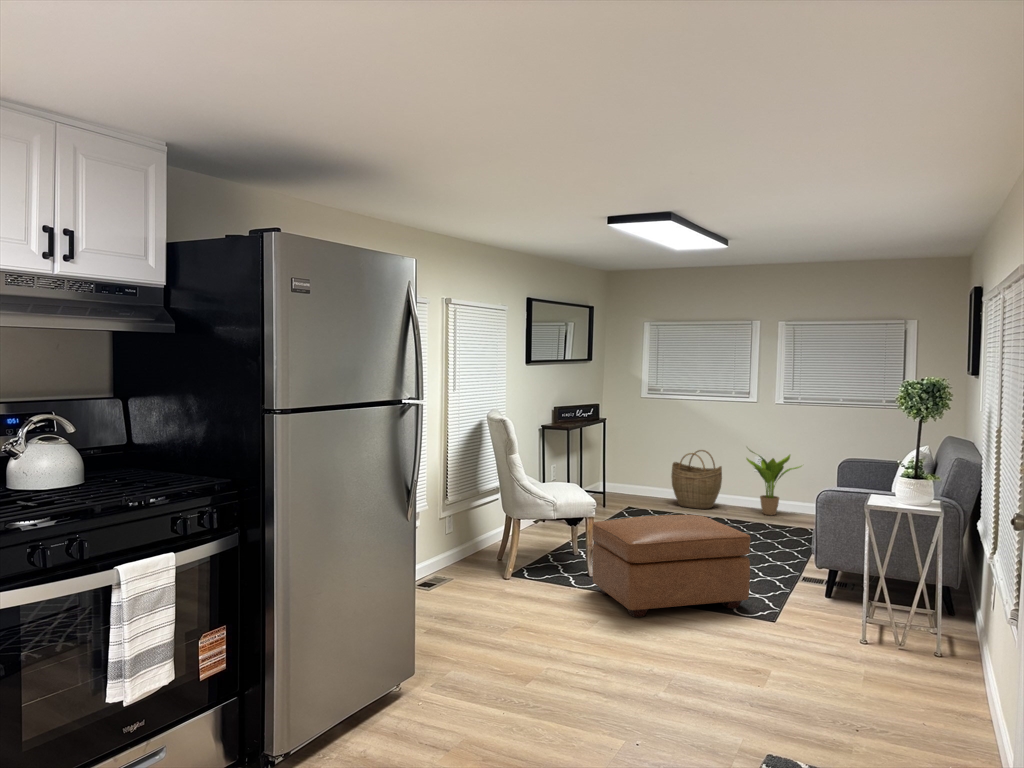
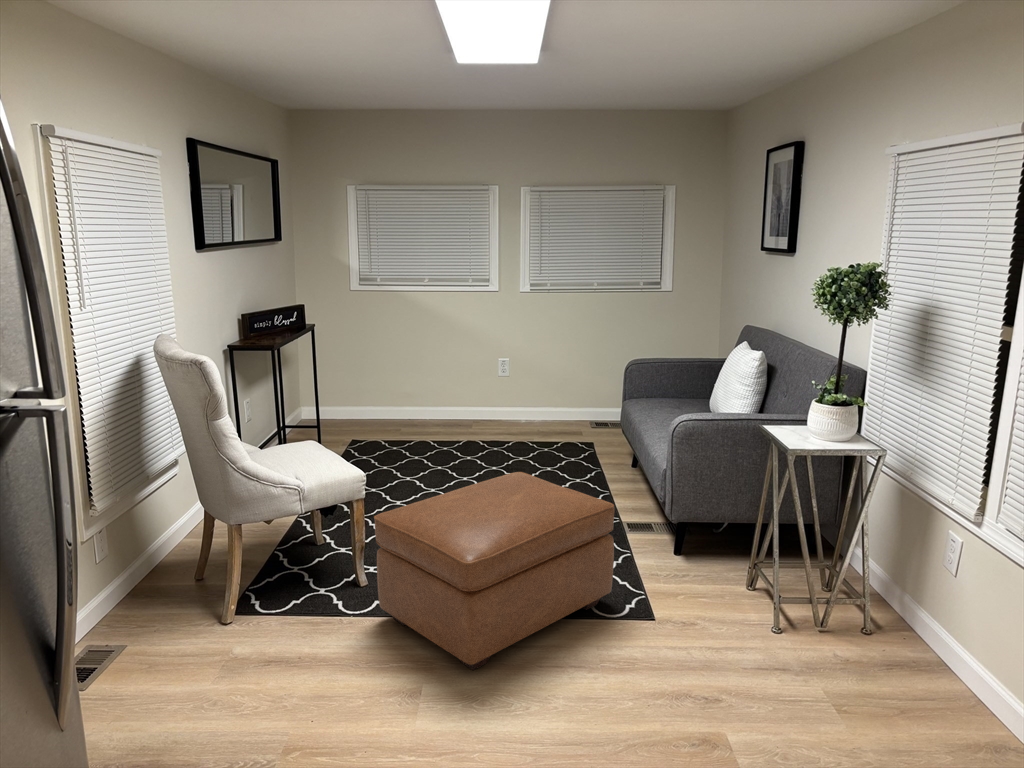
woven basket: present [671,450,722,509] -> none [402,354,463,427]
potted plant: present [747,450,801,515] -> none [491,347,557,426]

